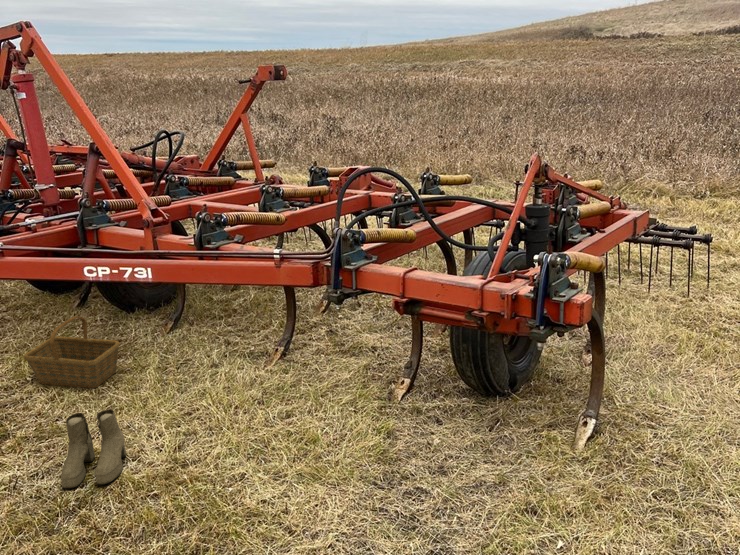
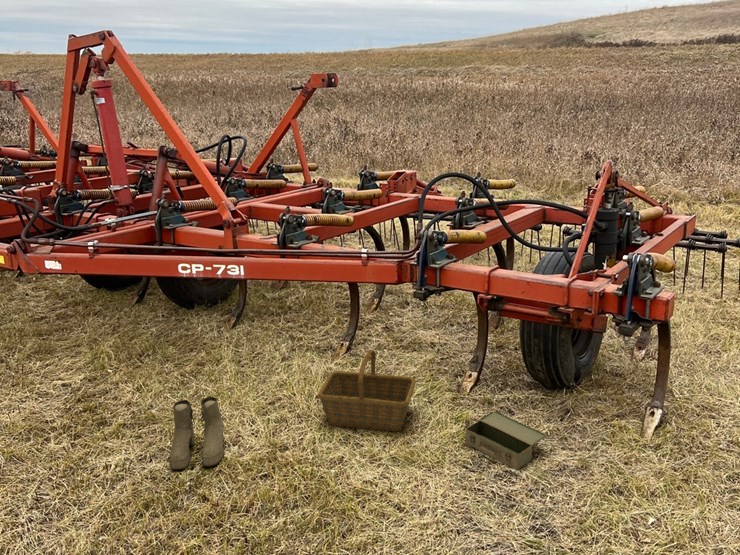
basket: present [24,316,120,388] -> present [318,350,416,431]
toolbox: none [381,422,465,487] -> present [465,411,546,470]

